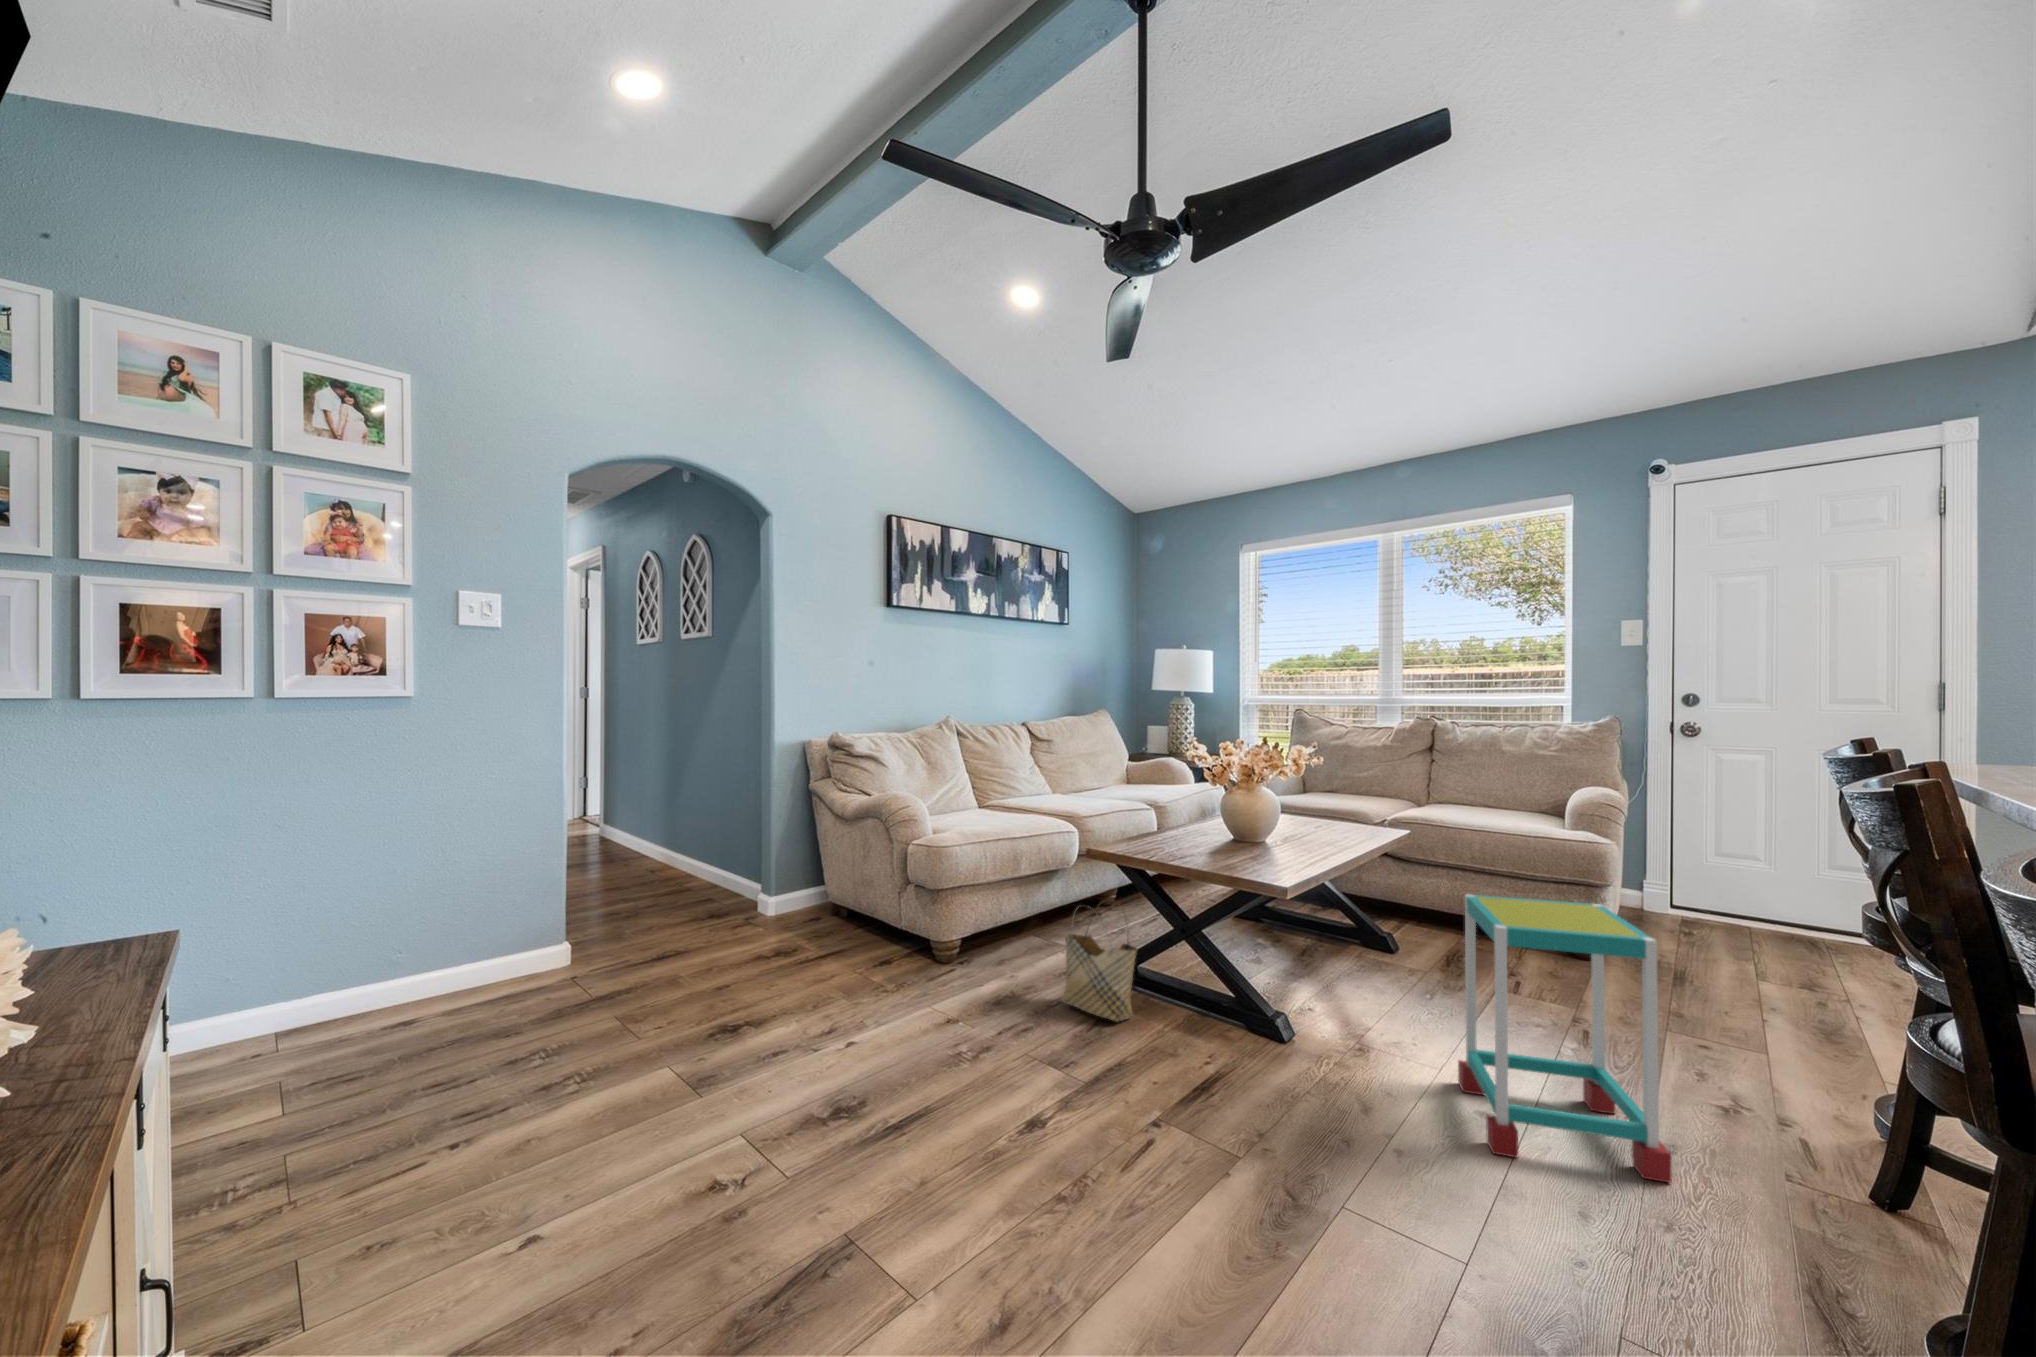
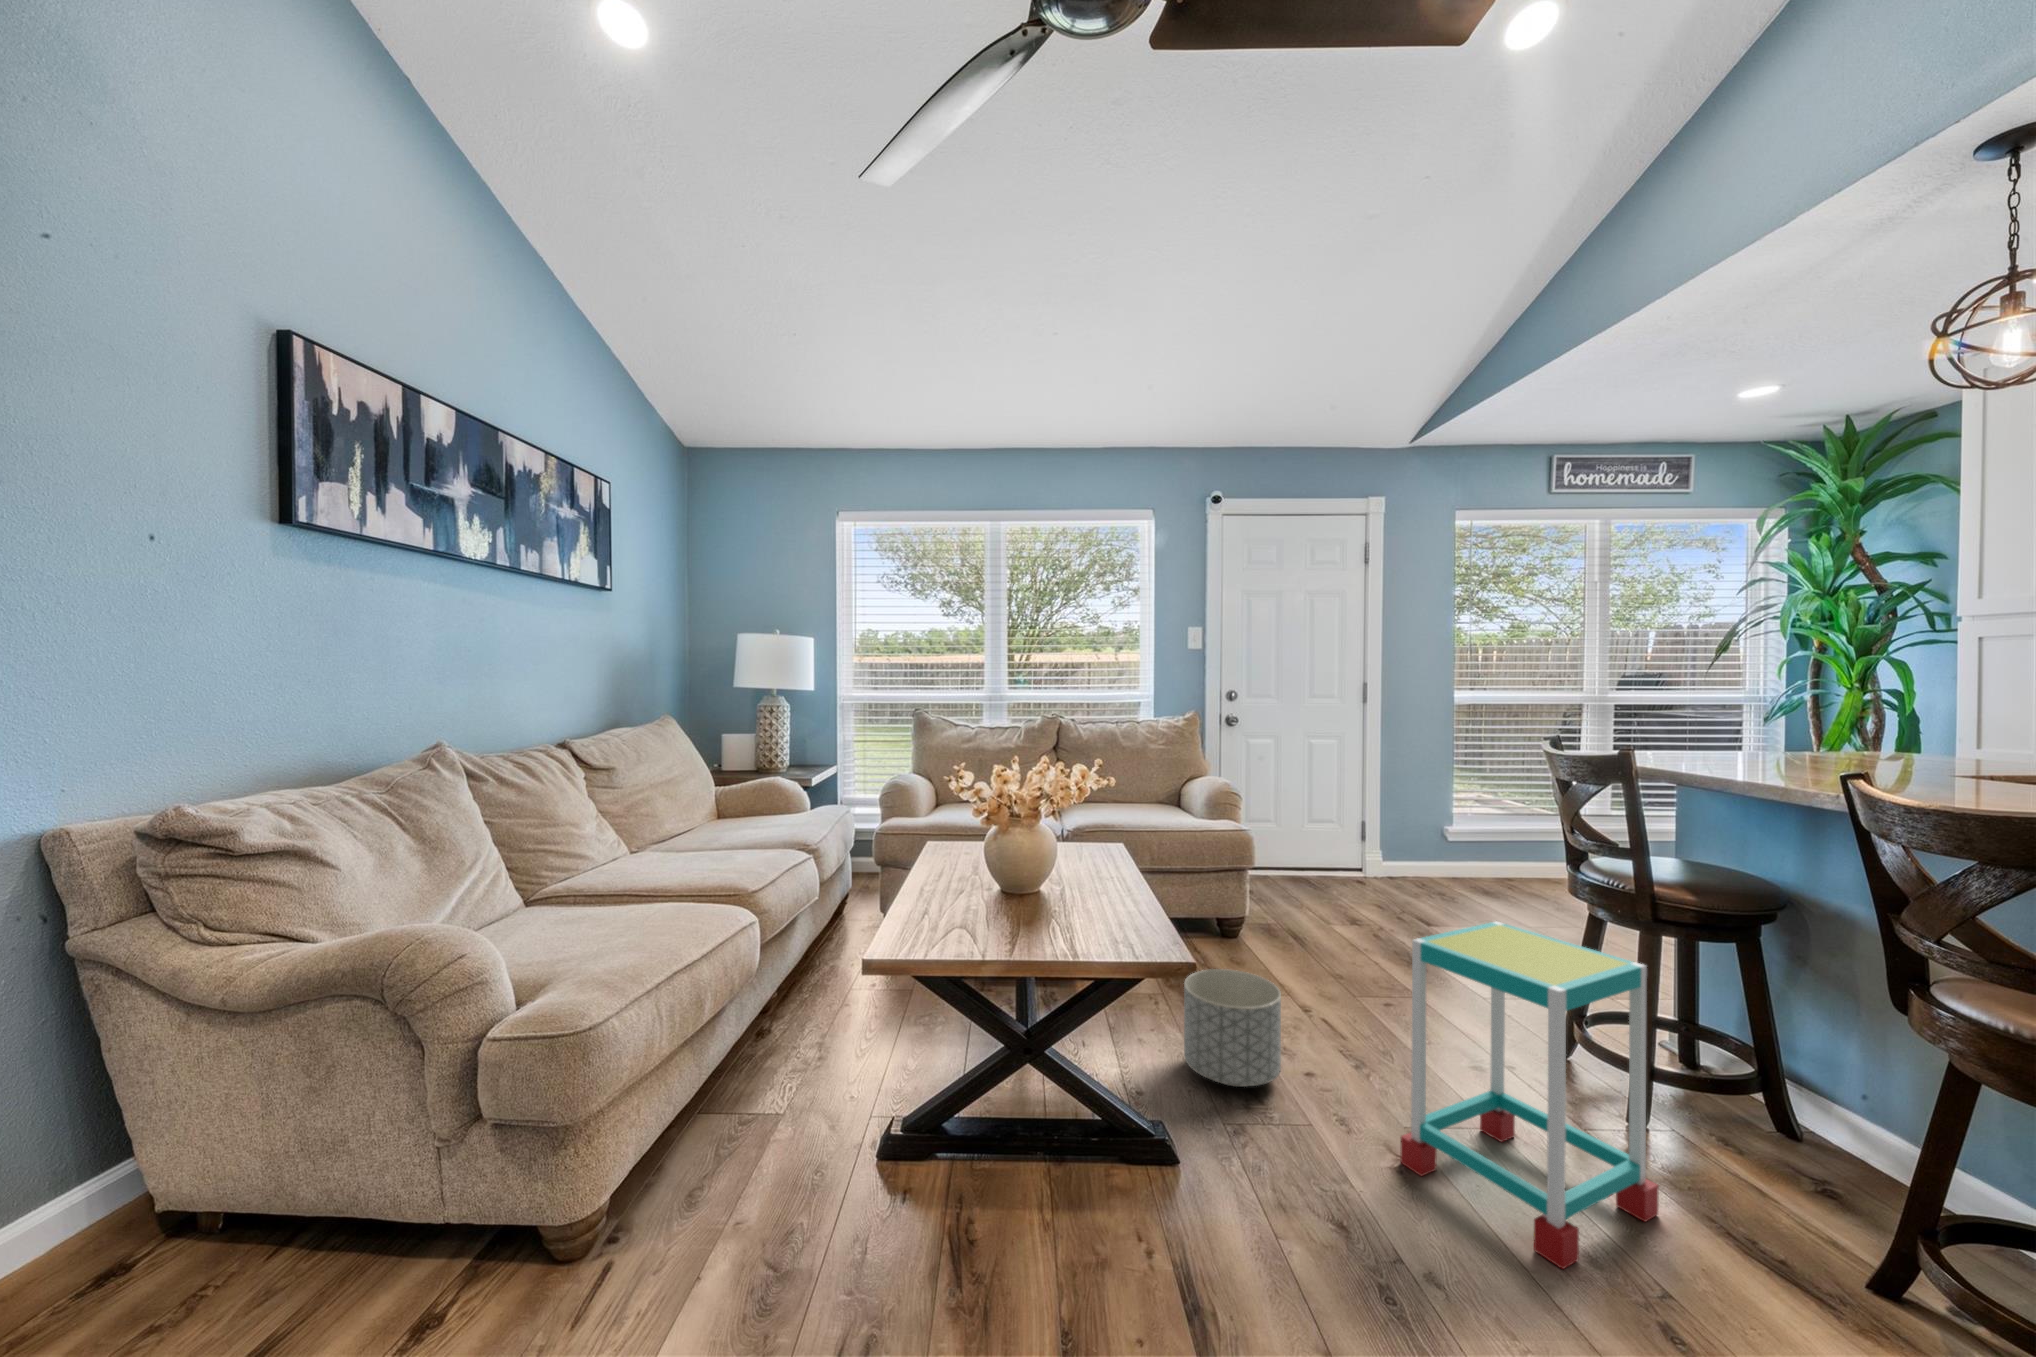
woven basket: present [1062,899,1137,1021] -> none [893,1056,1033,1281]
planter: none [1350,925,1437,1018] -> present [1184,969,1281,1087]

